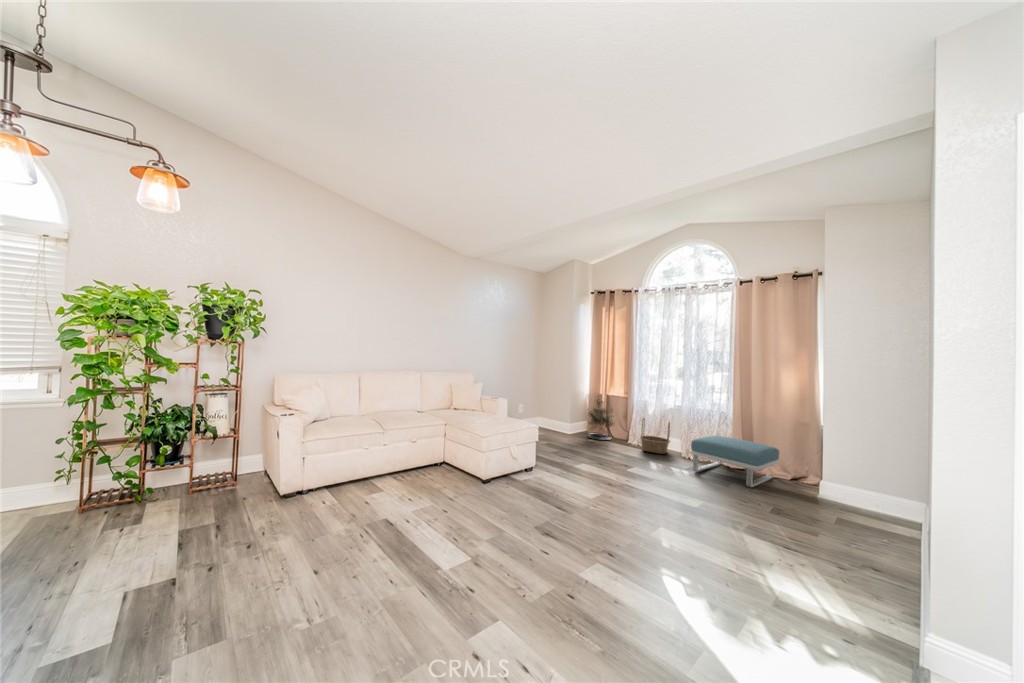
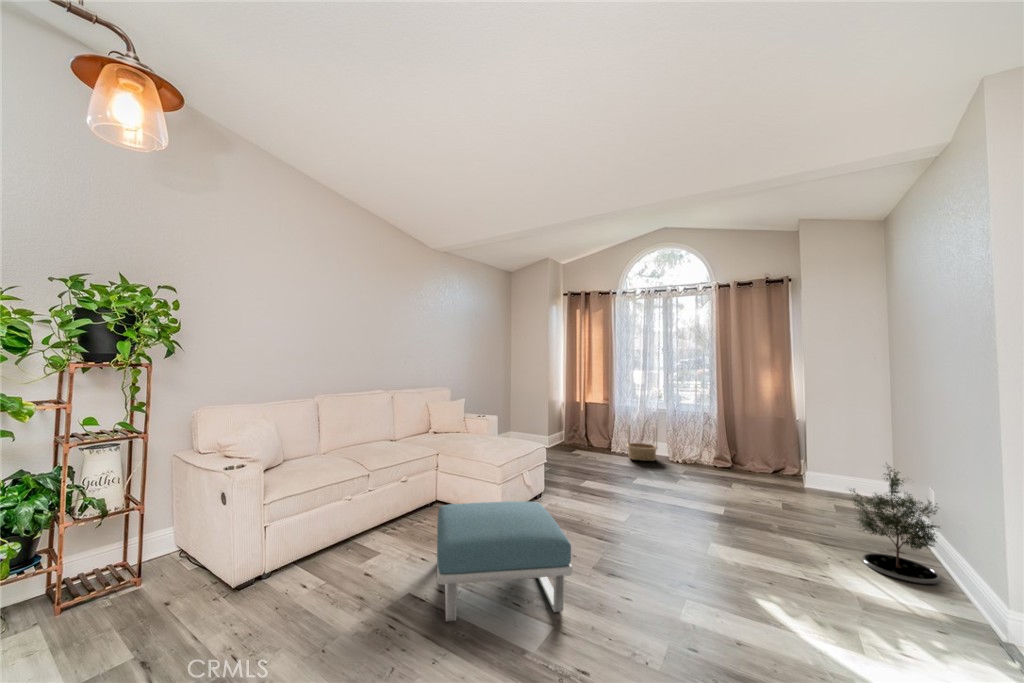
potted tree: present [588,399,613,440] -> present [850,467,942,584]
footstool: present [690,436,779,487] -> present [437,501,572,621]

